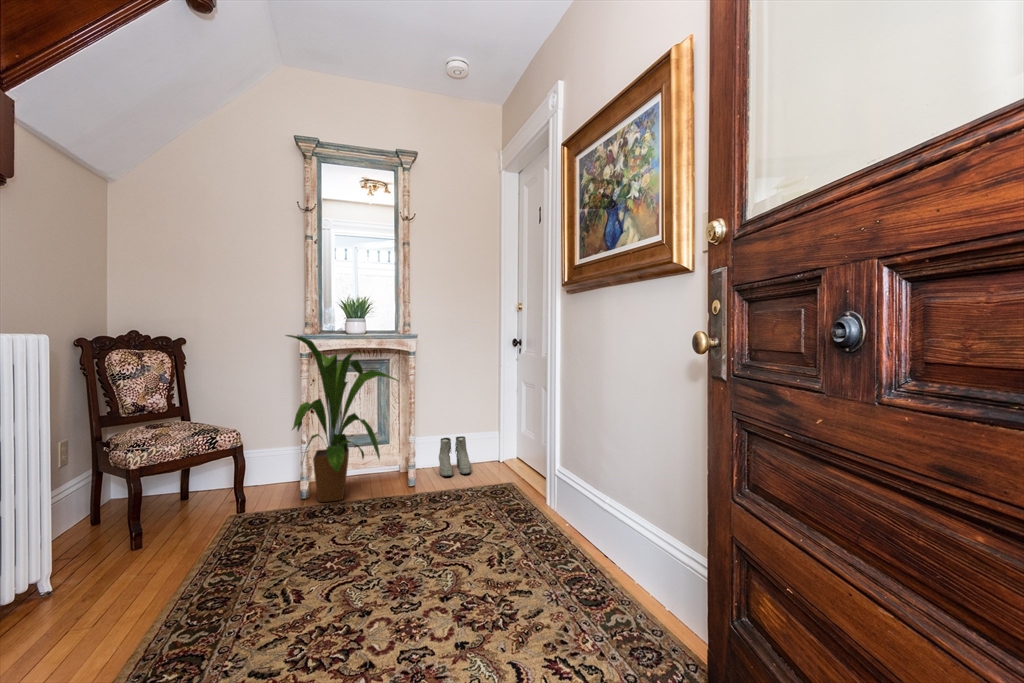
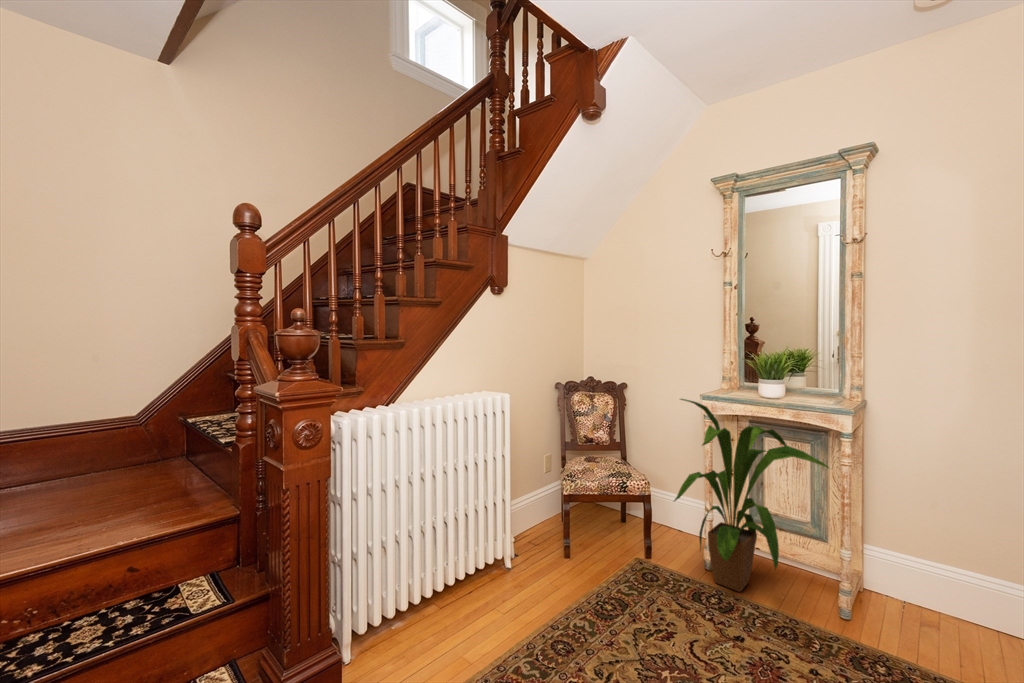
boots: present [439,436,471,476] -> none [907,565,976,646]

